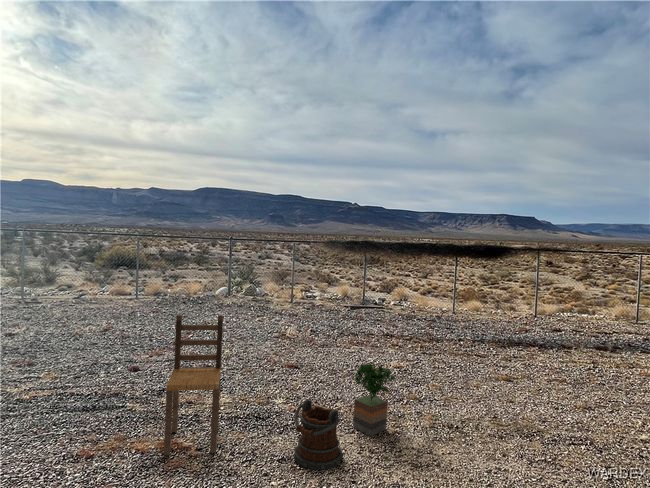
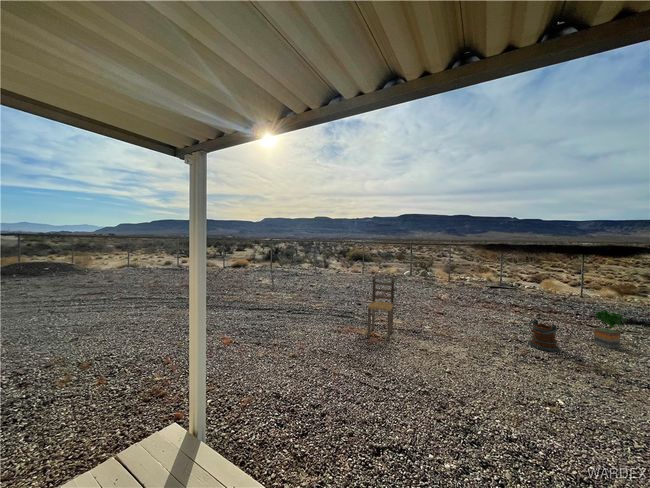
potted tree: present [353,364,395,436] -> present [594,311,627,348]
bucket: present [294,400,344,470] -> present [529,319,560,352]

